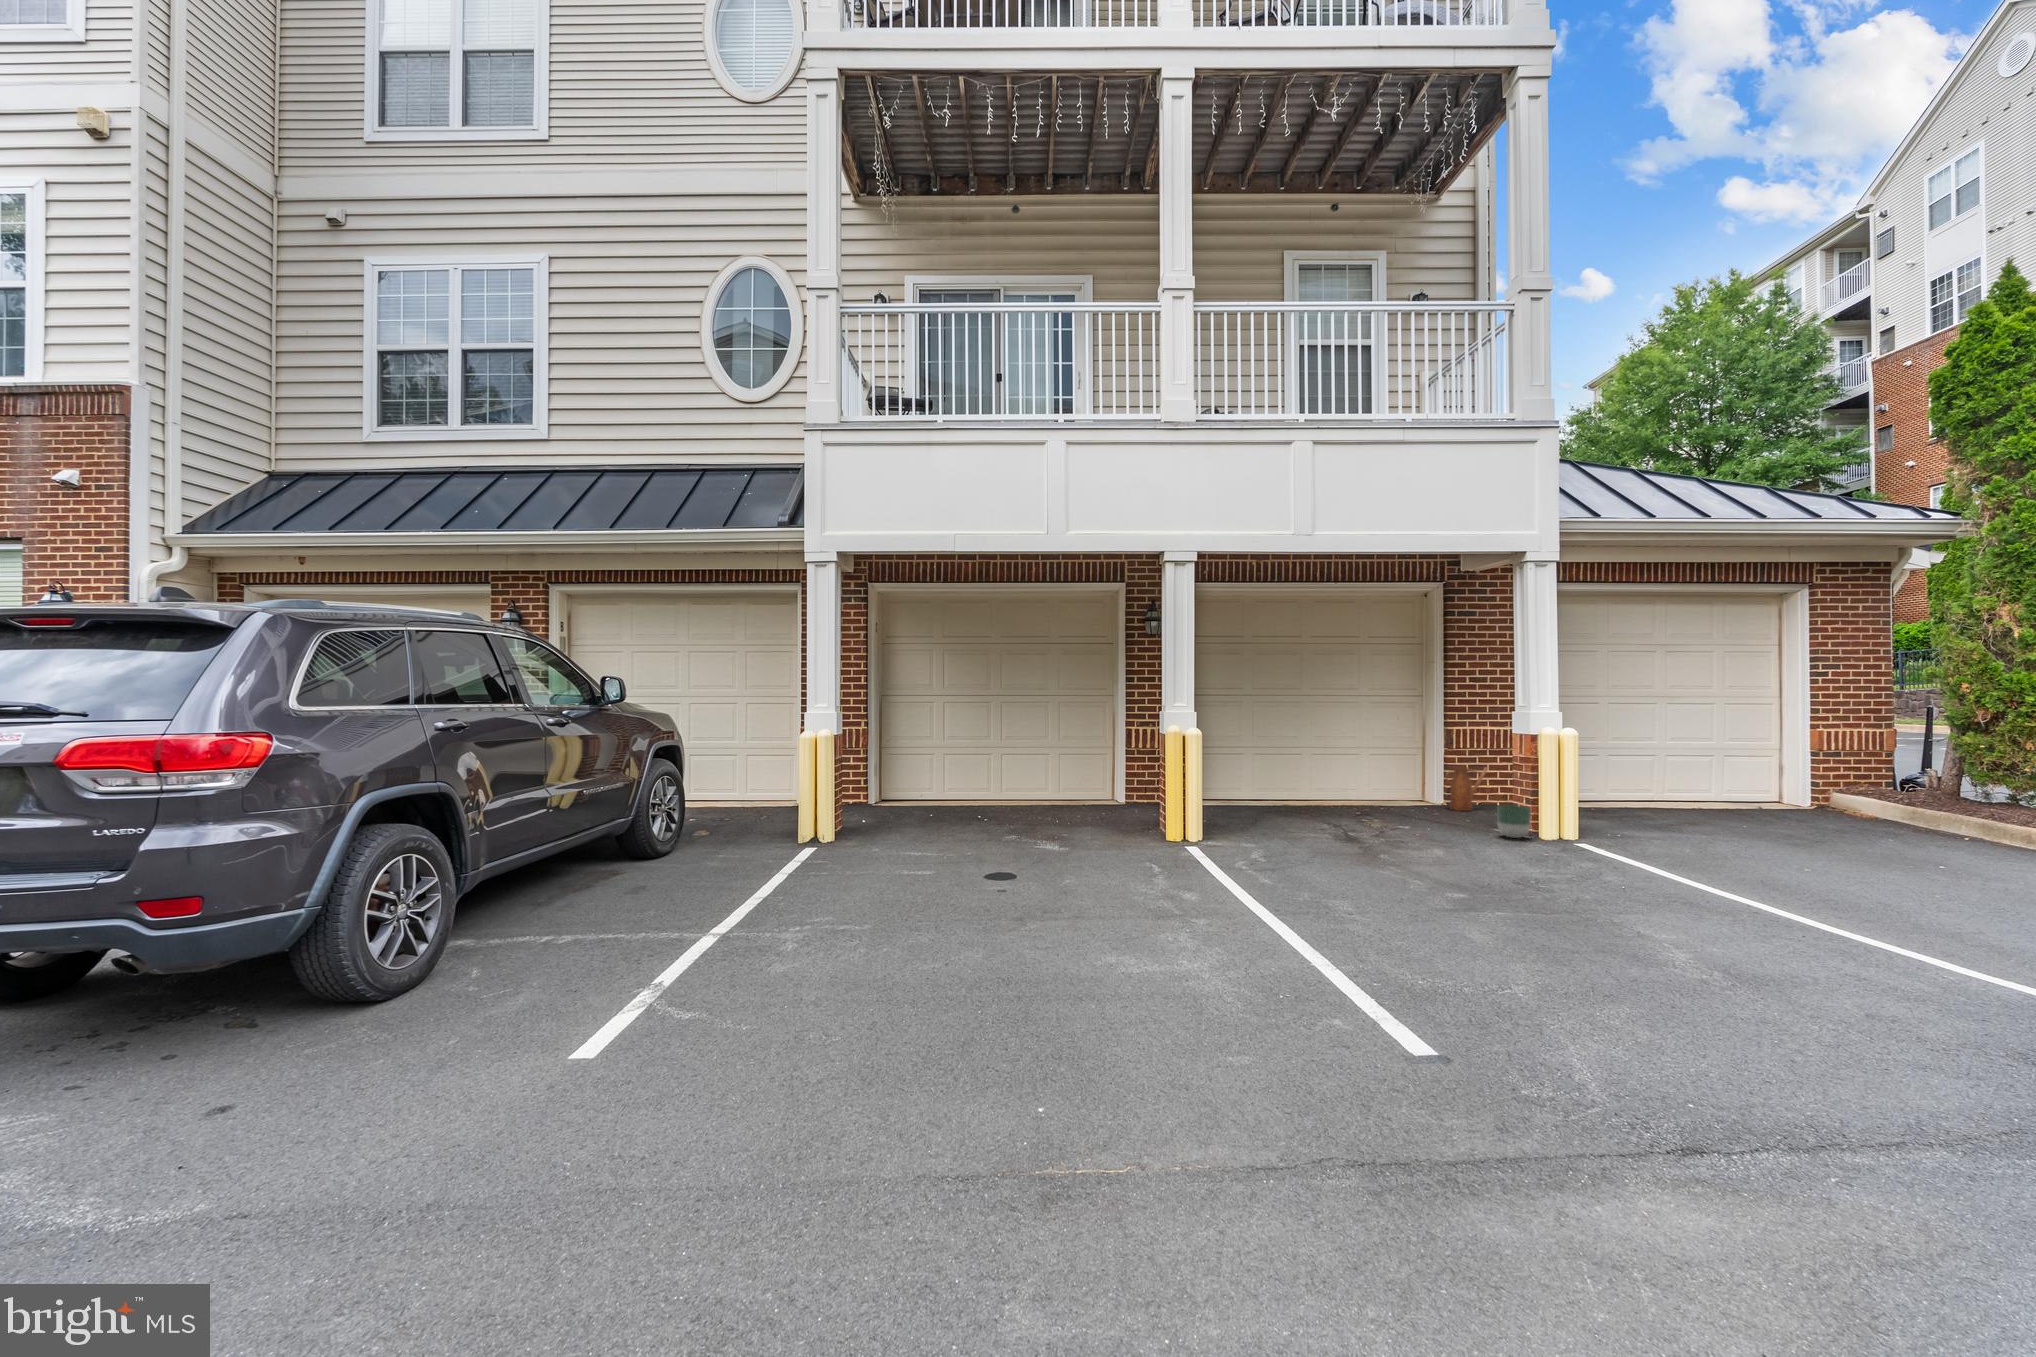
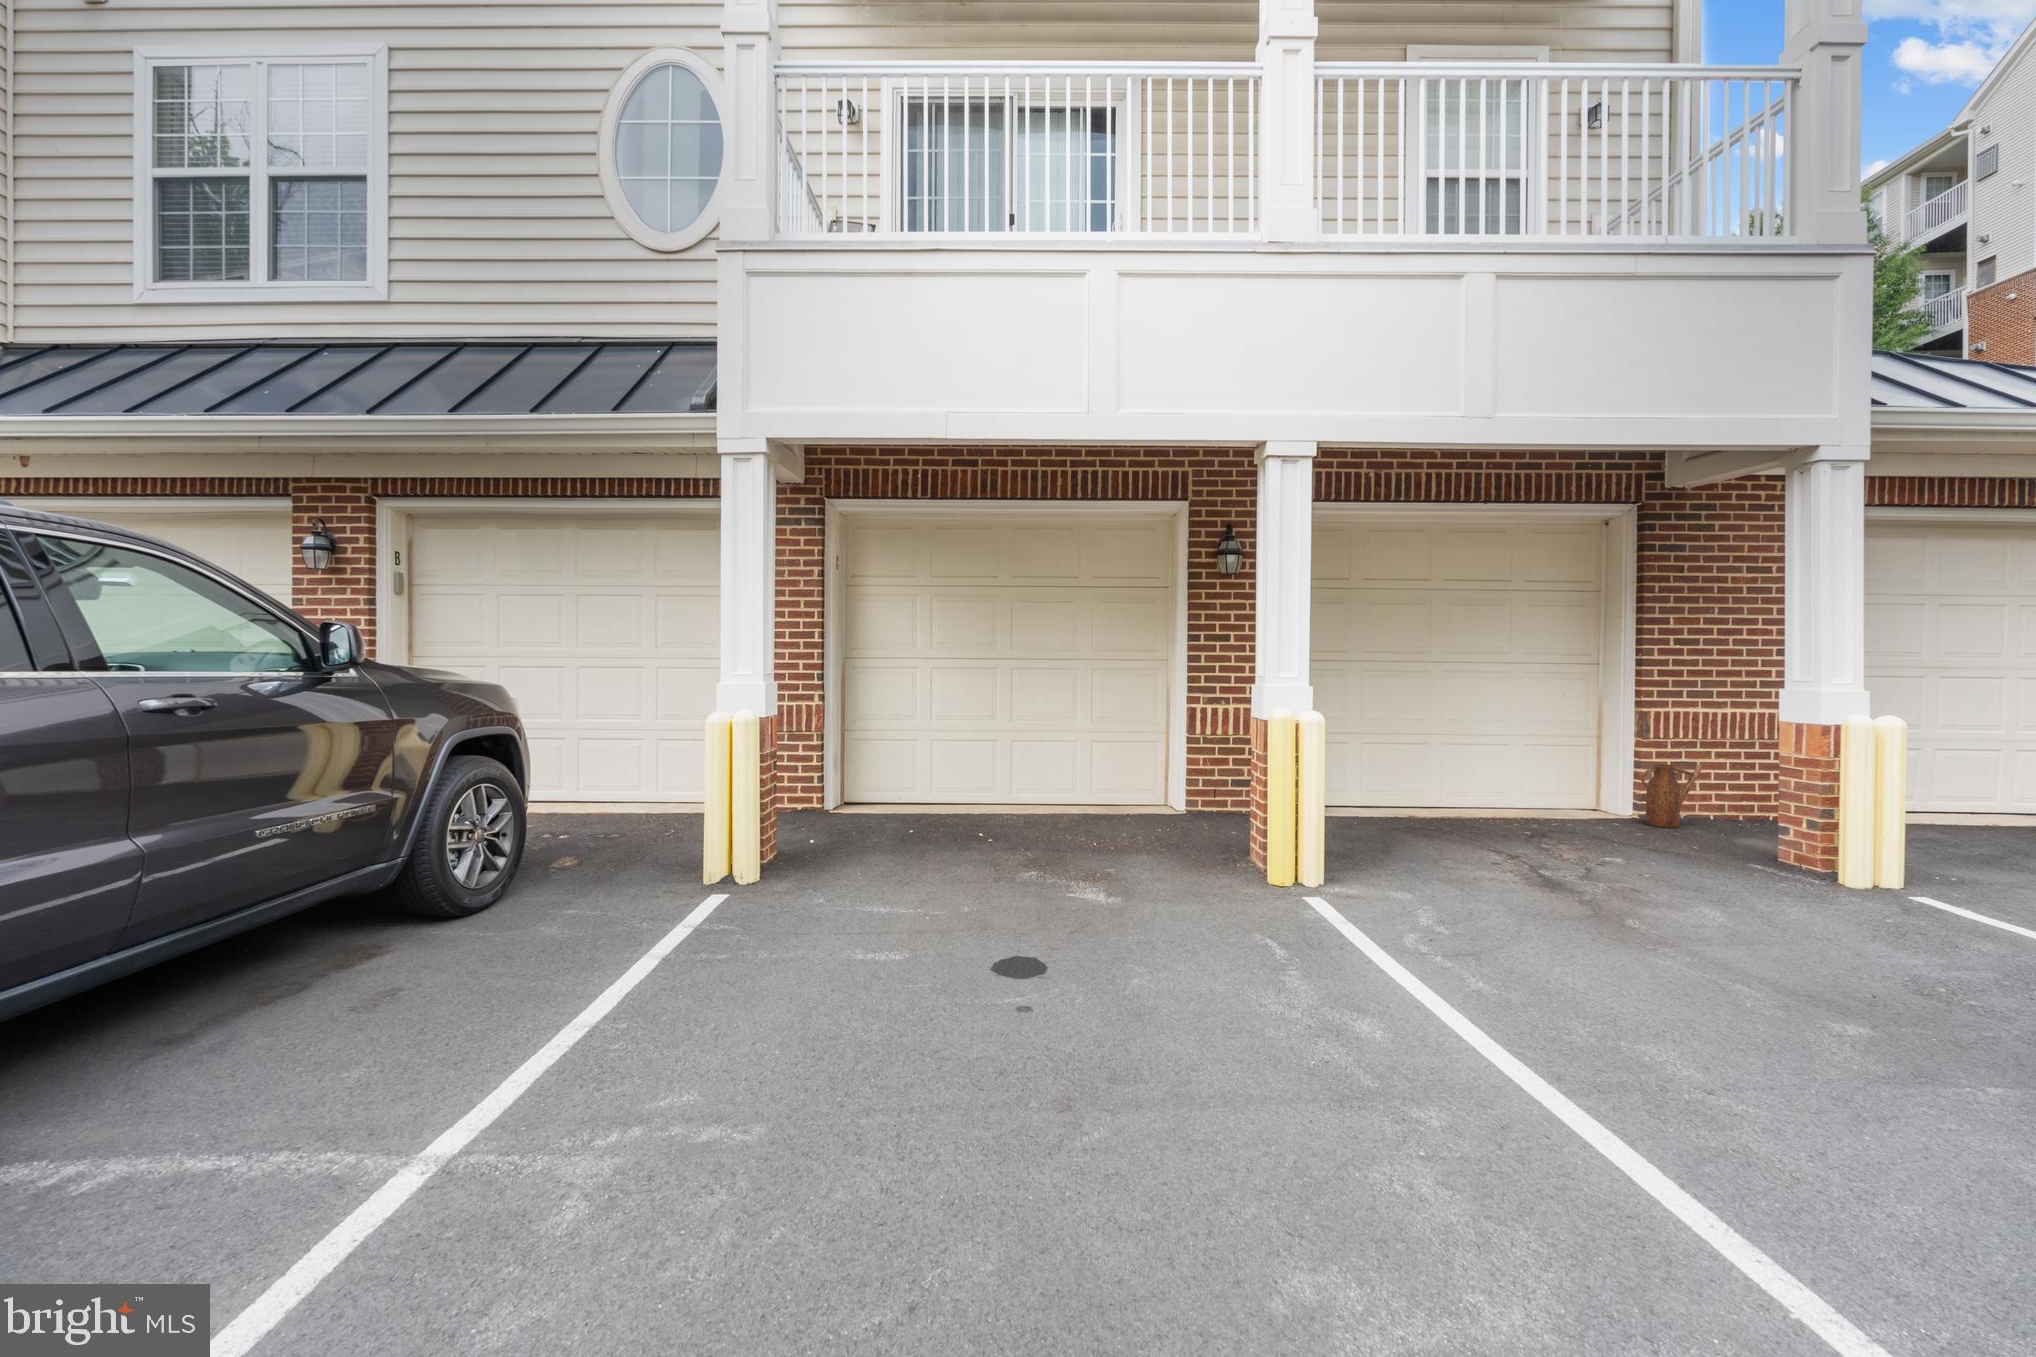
planter: present [1497,805,1531,838] -> none [1777,832,1838,885]

